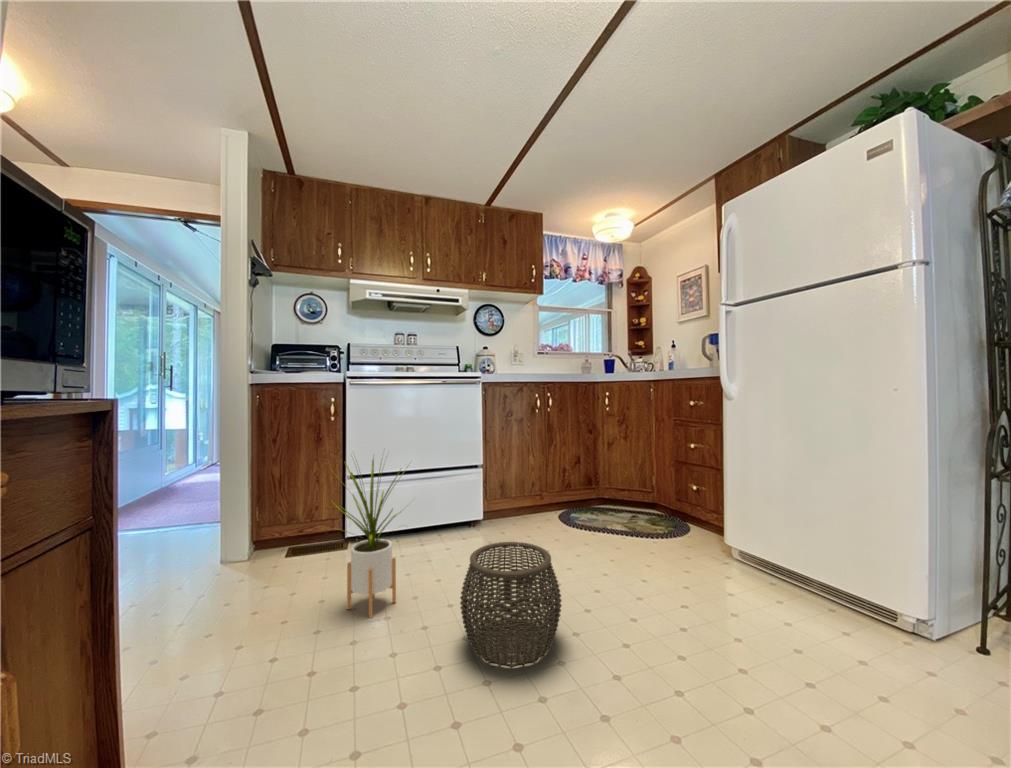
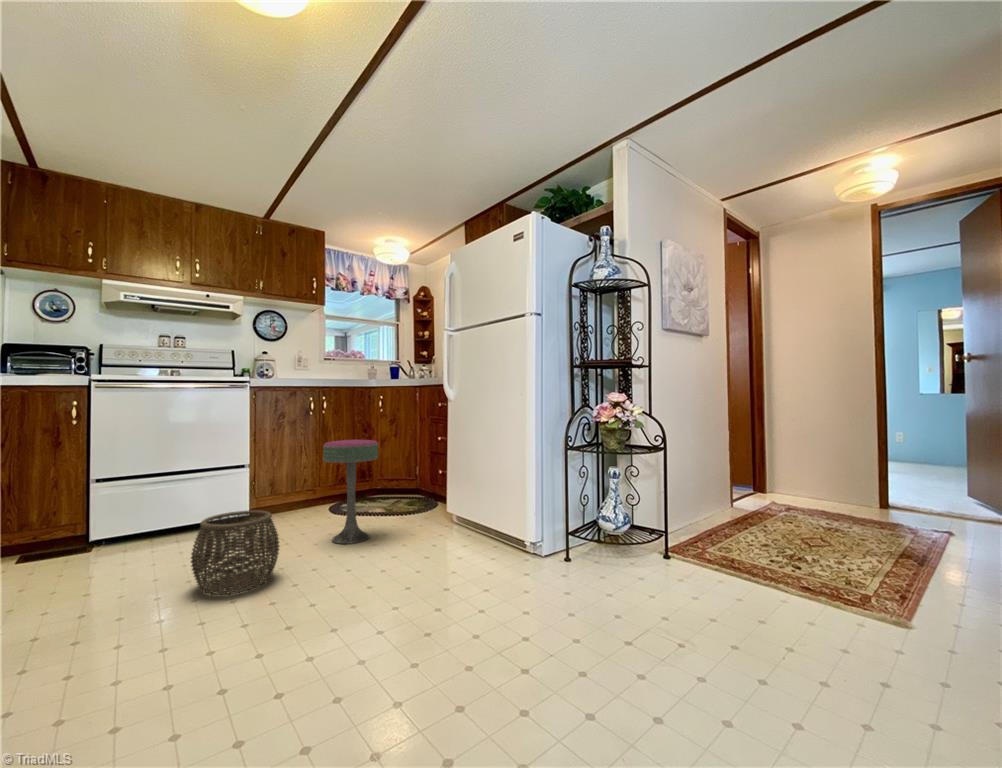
bar stool: none [578,448,646,582] -> present [323,440,378,544]
house plant: present [335,459,408,617] -> none [65,442,160,587]

